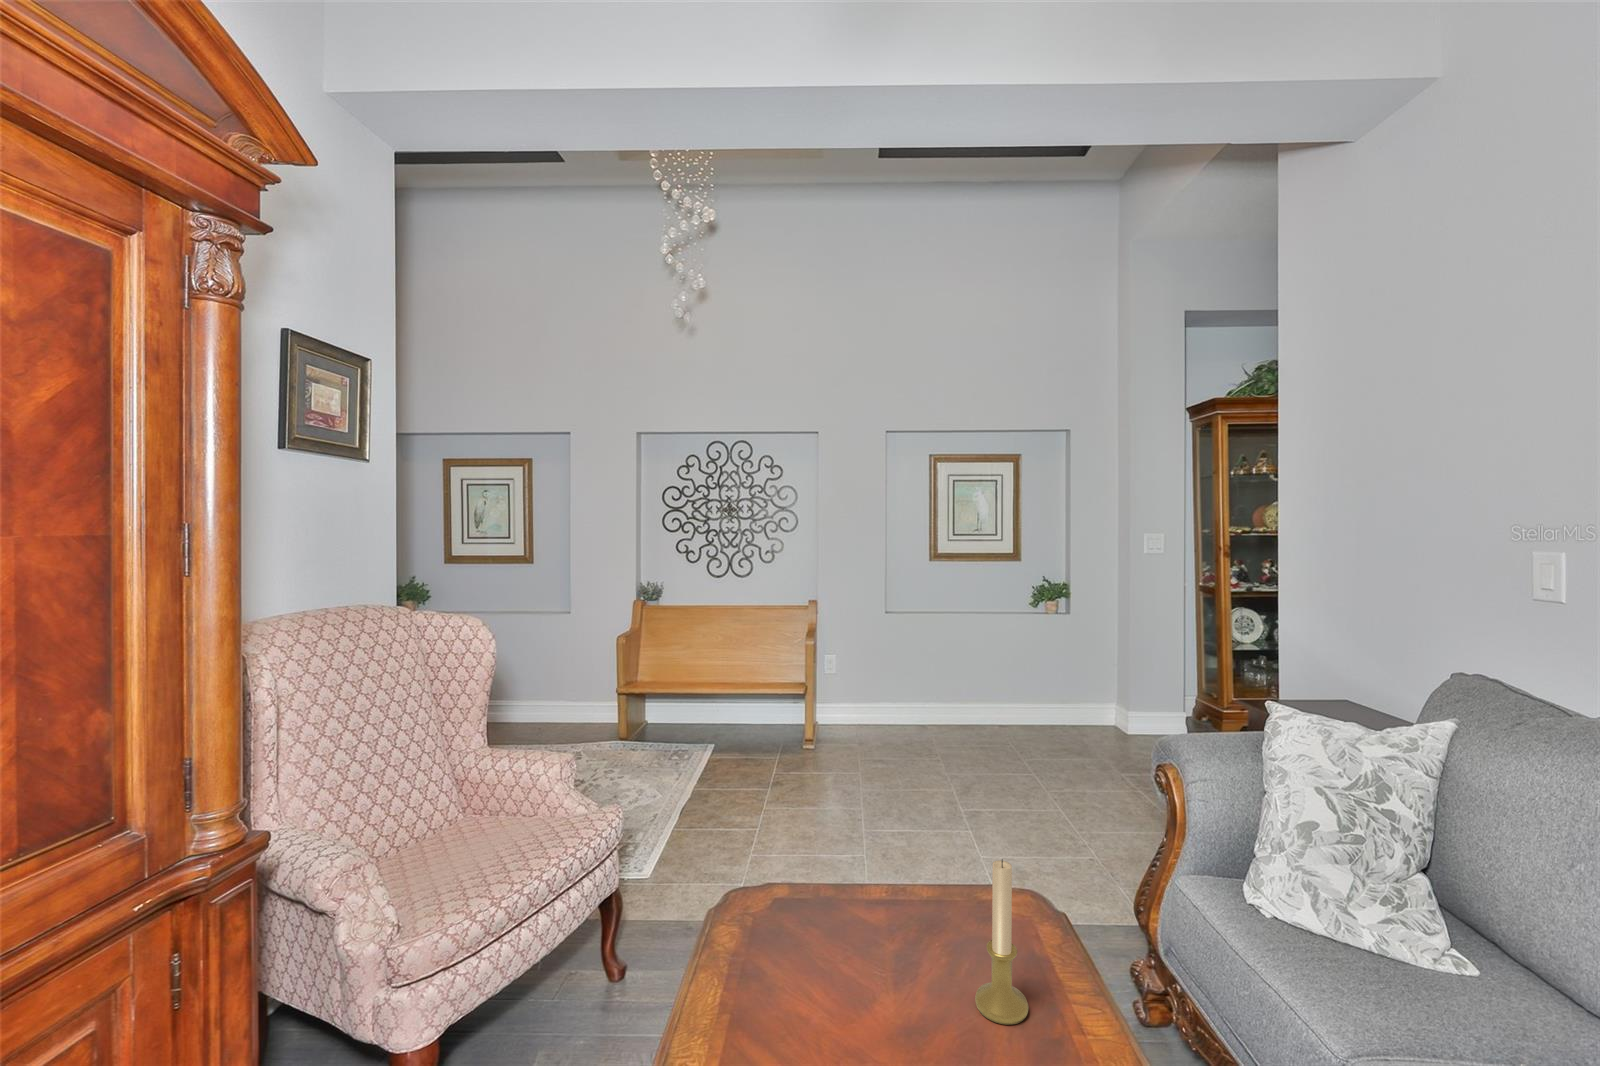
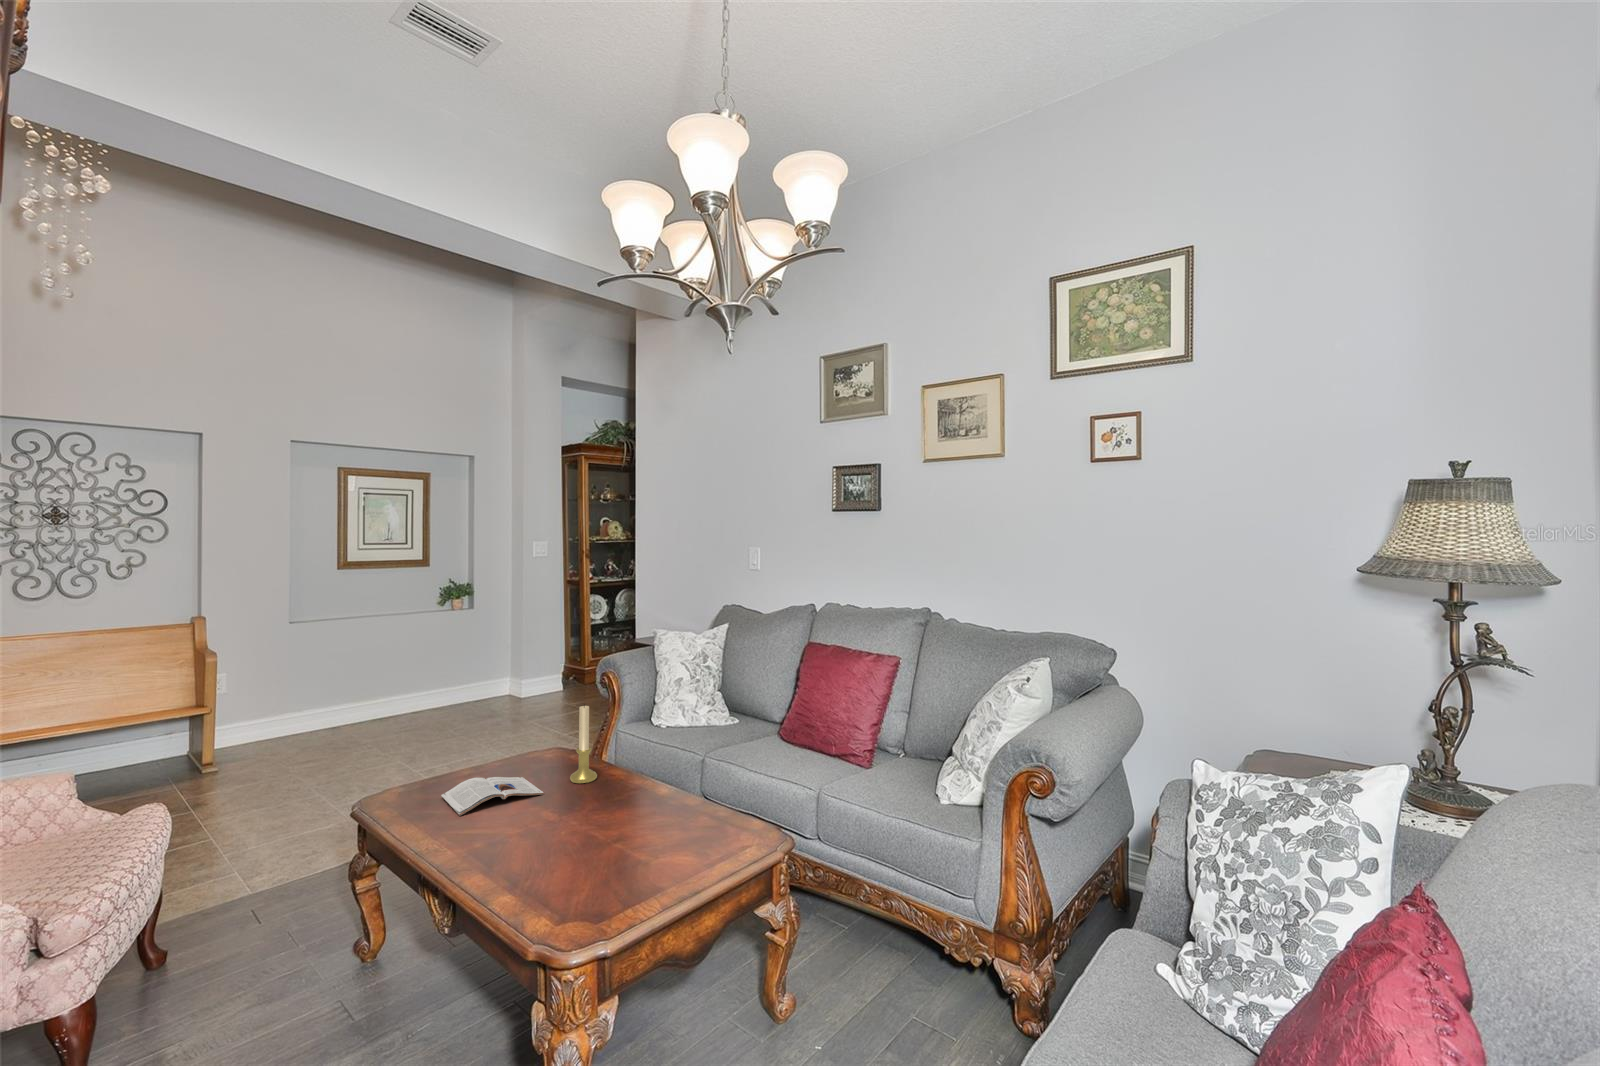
magazine: none [765,917,915,1012] -> present [441,777,544,816]

